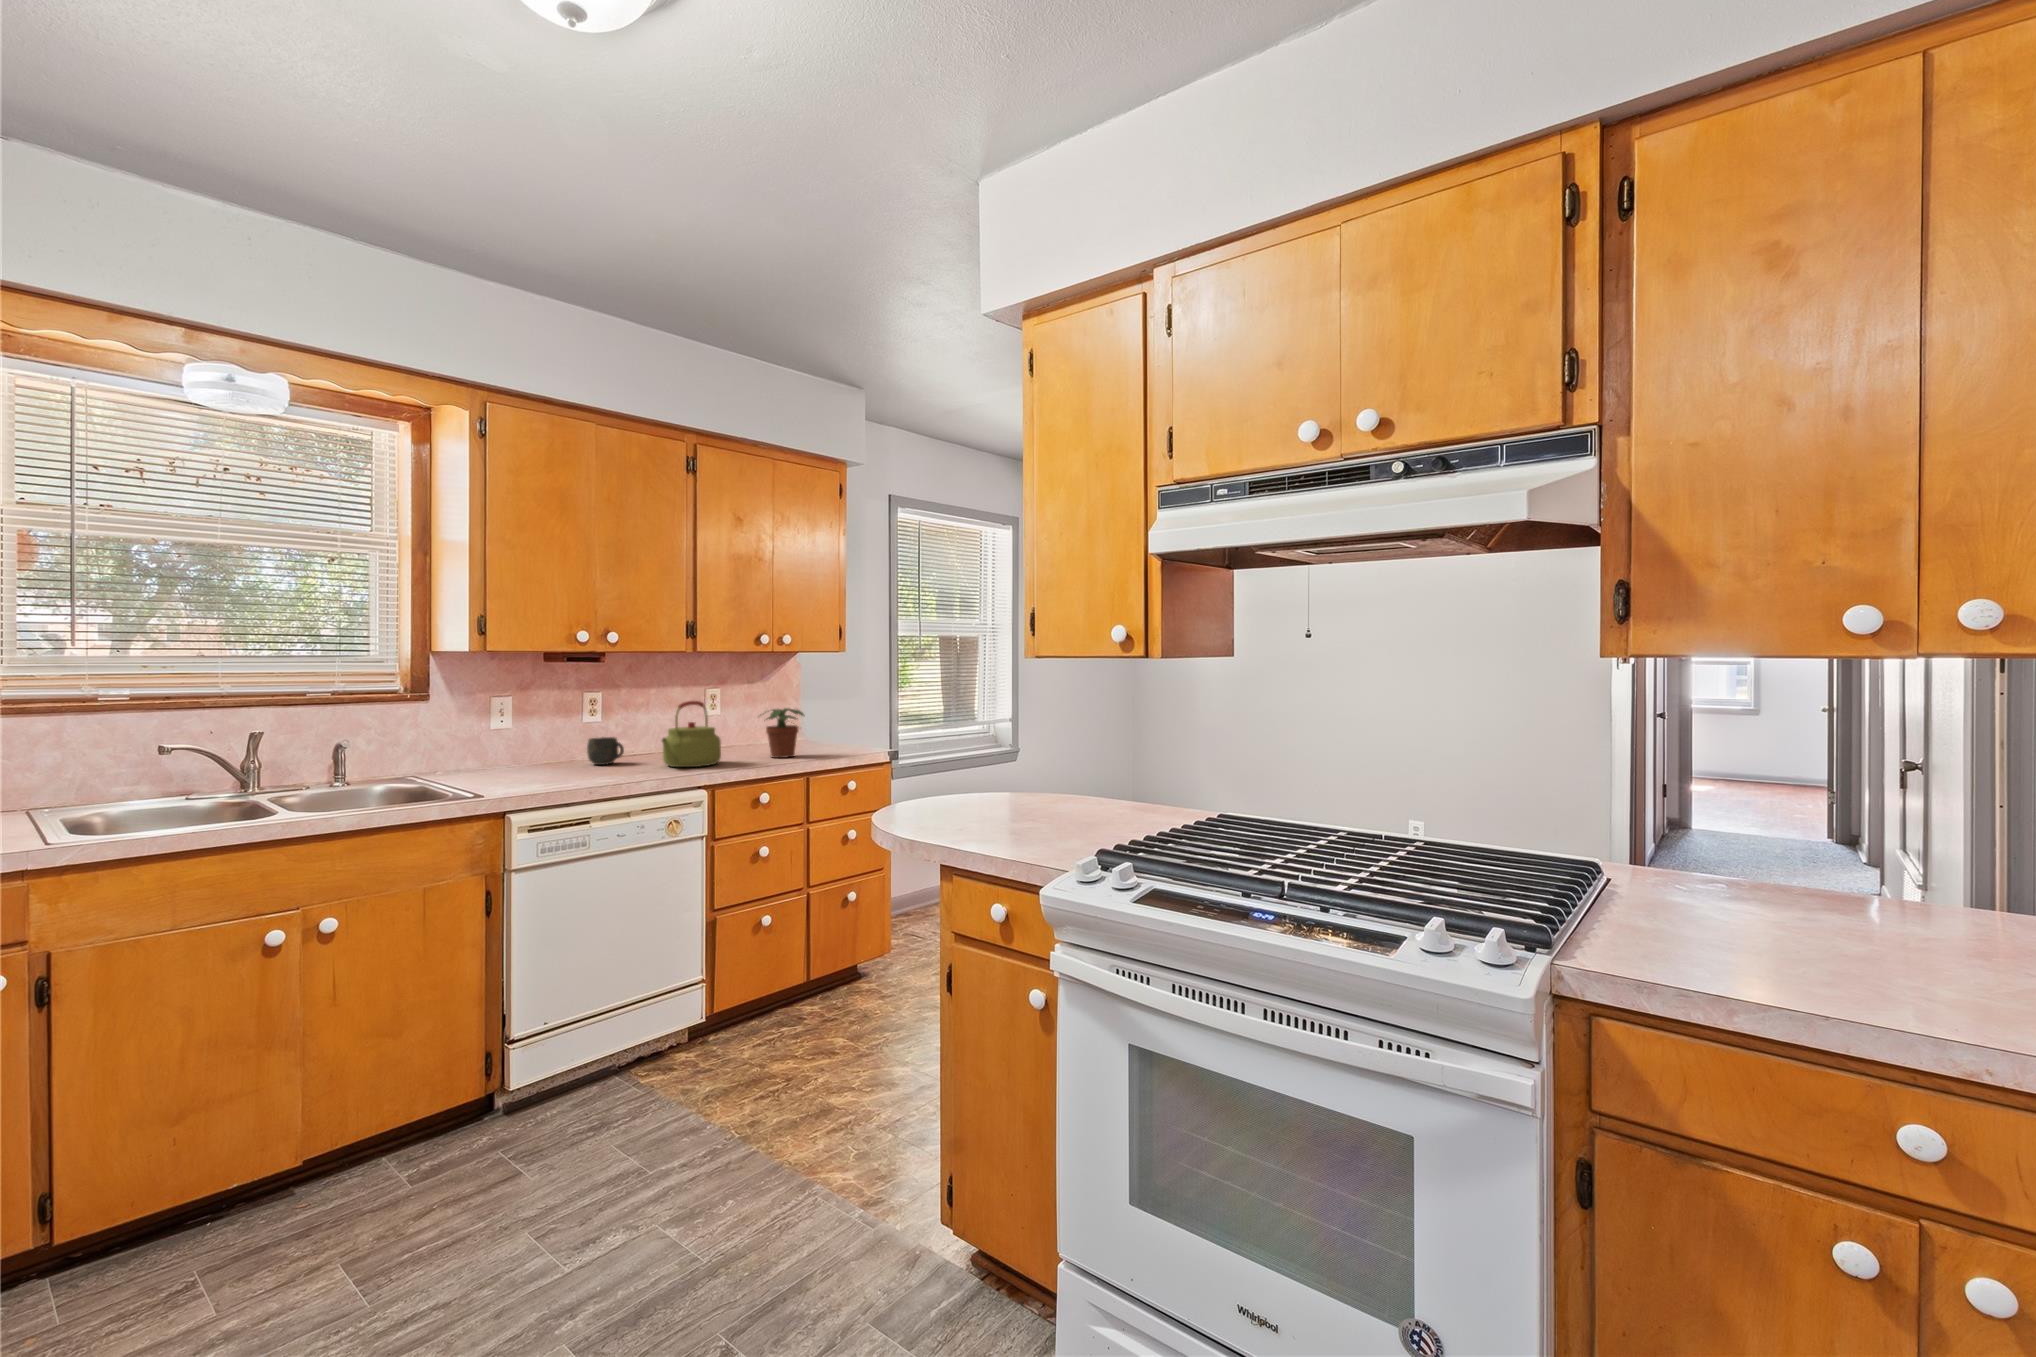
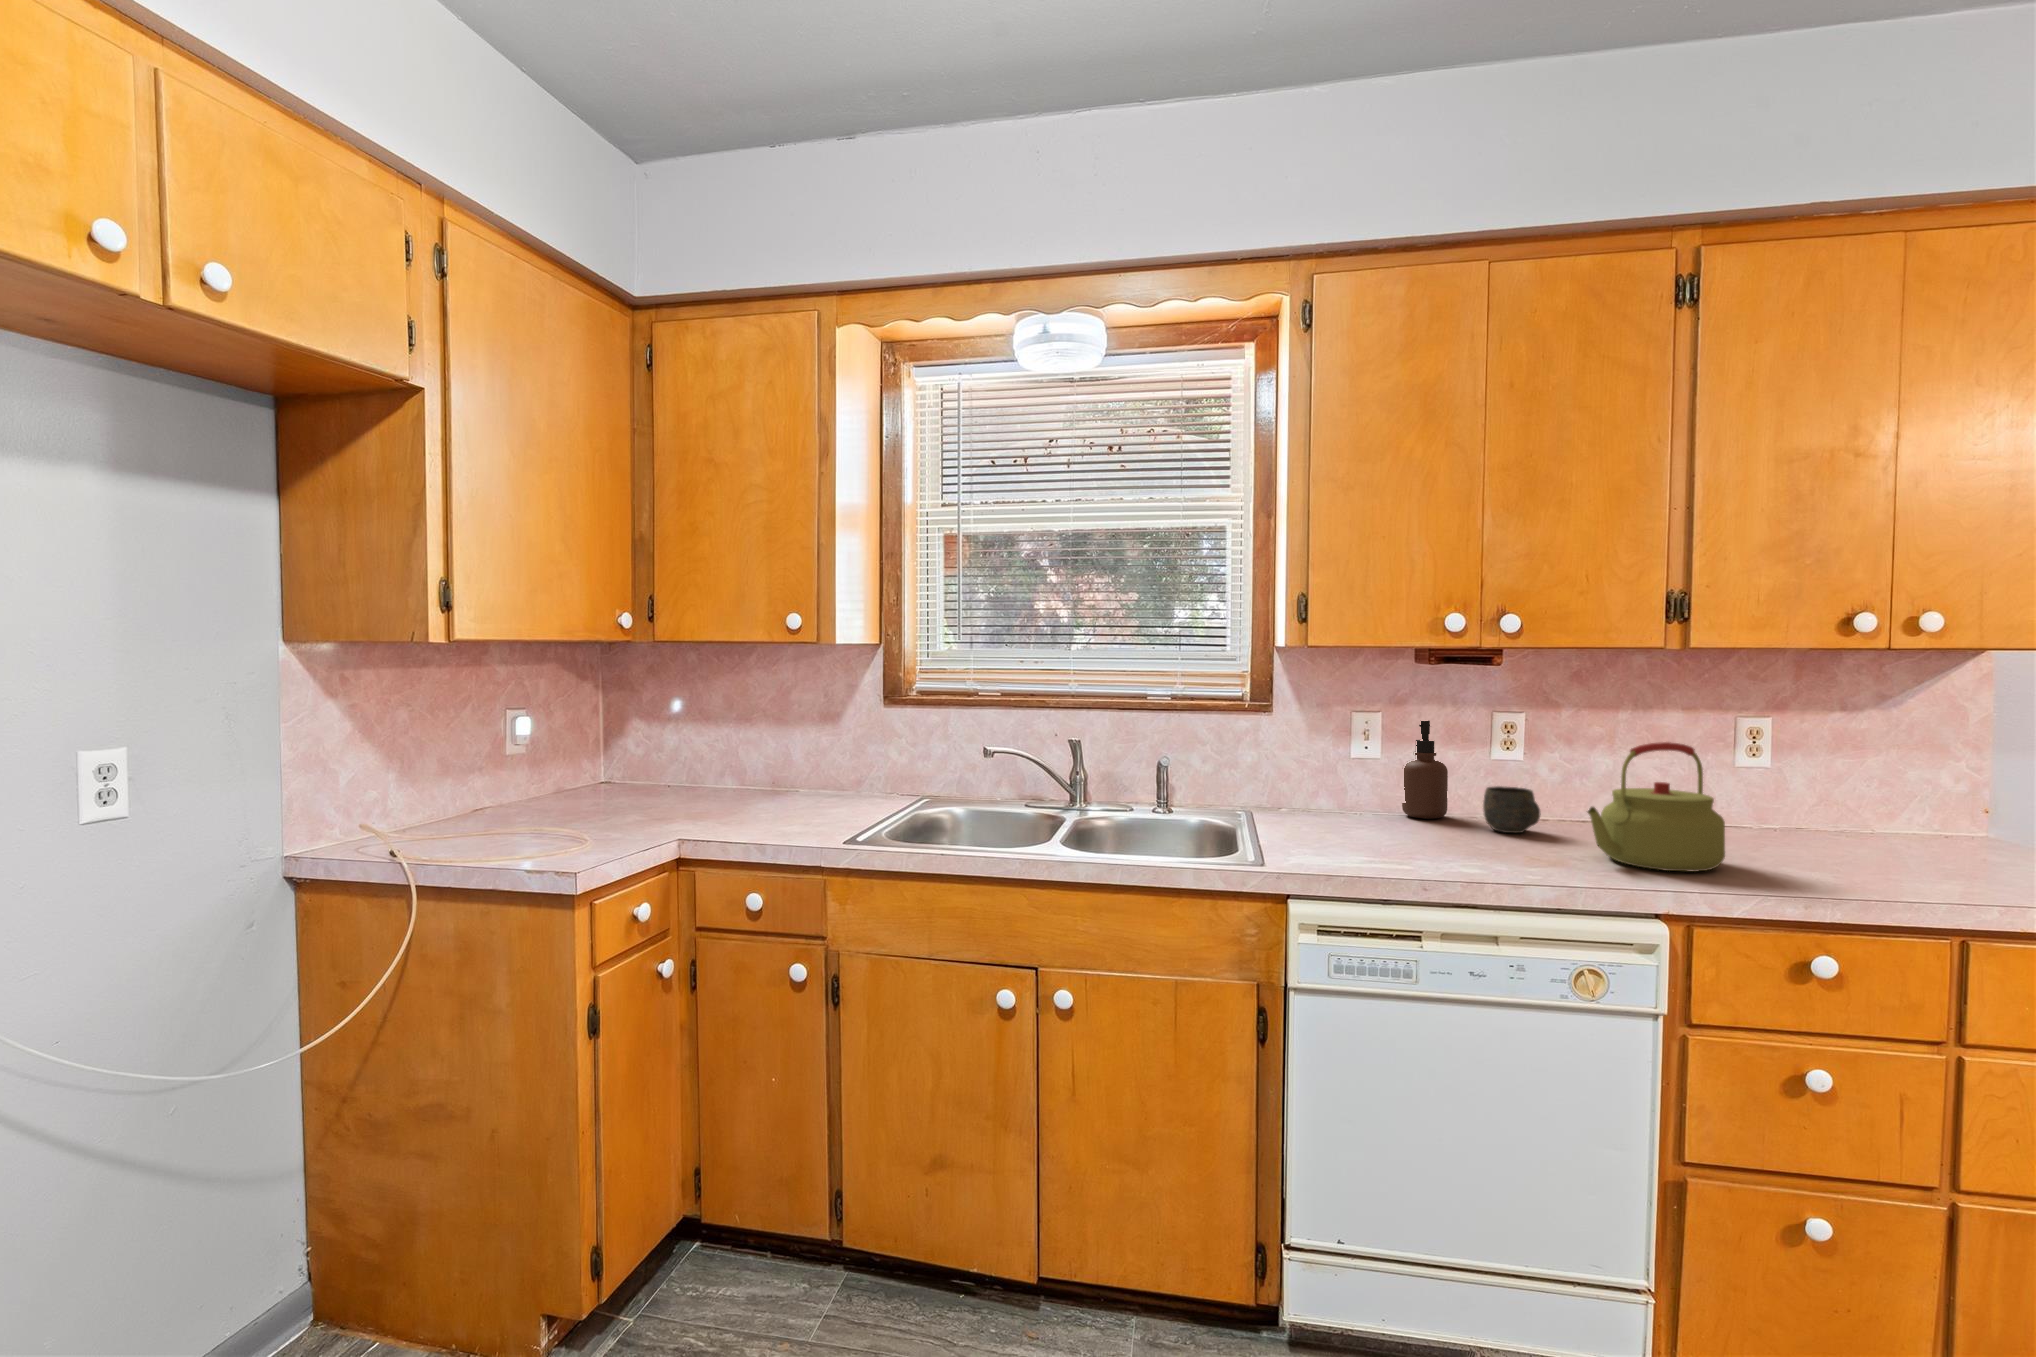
soap dispenser: none [527,700,559,766] -> present [1402,721,1448,819]
potted plant: present [760,708,804,758] -> none [1827,773,1961,884]

